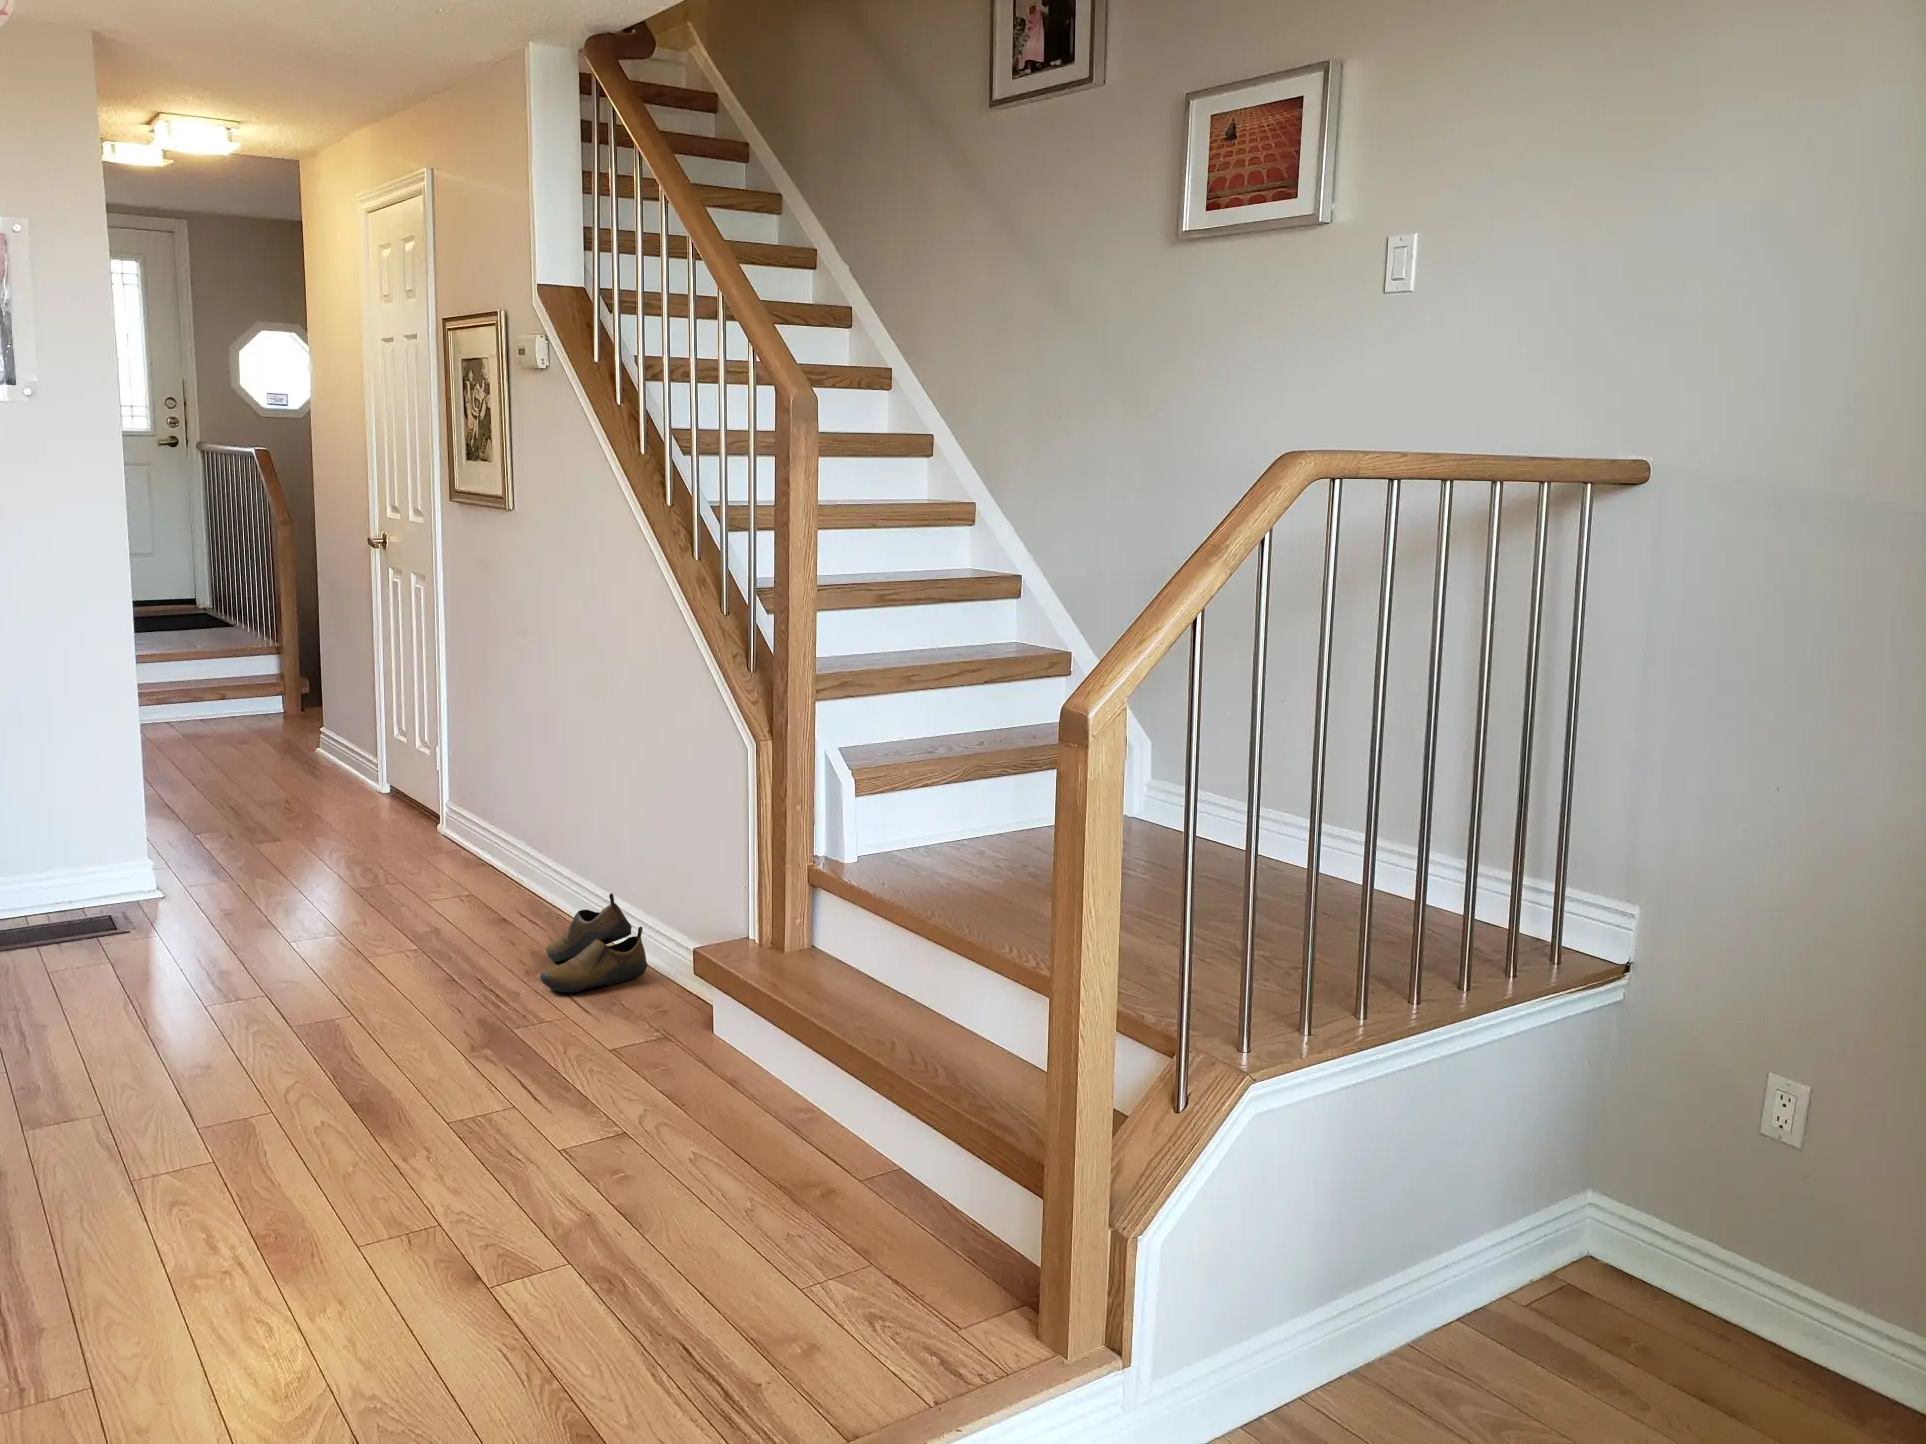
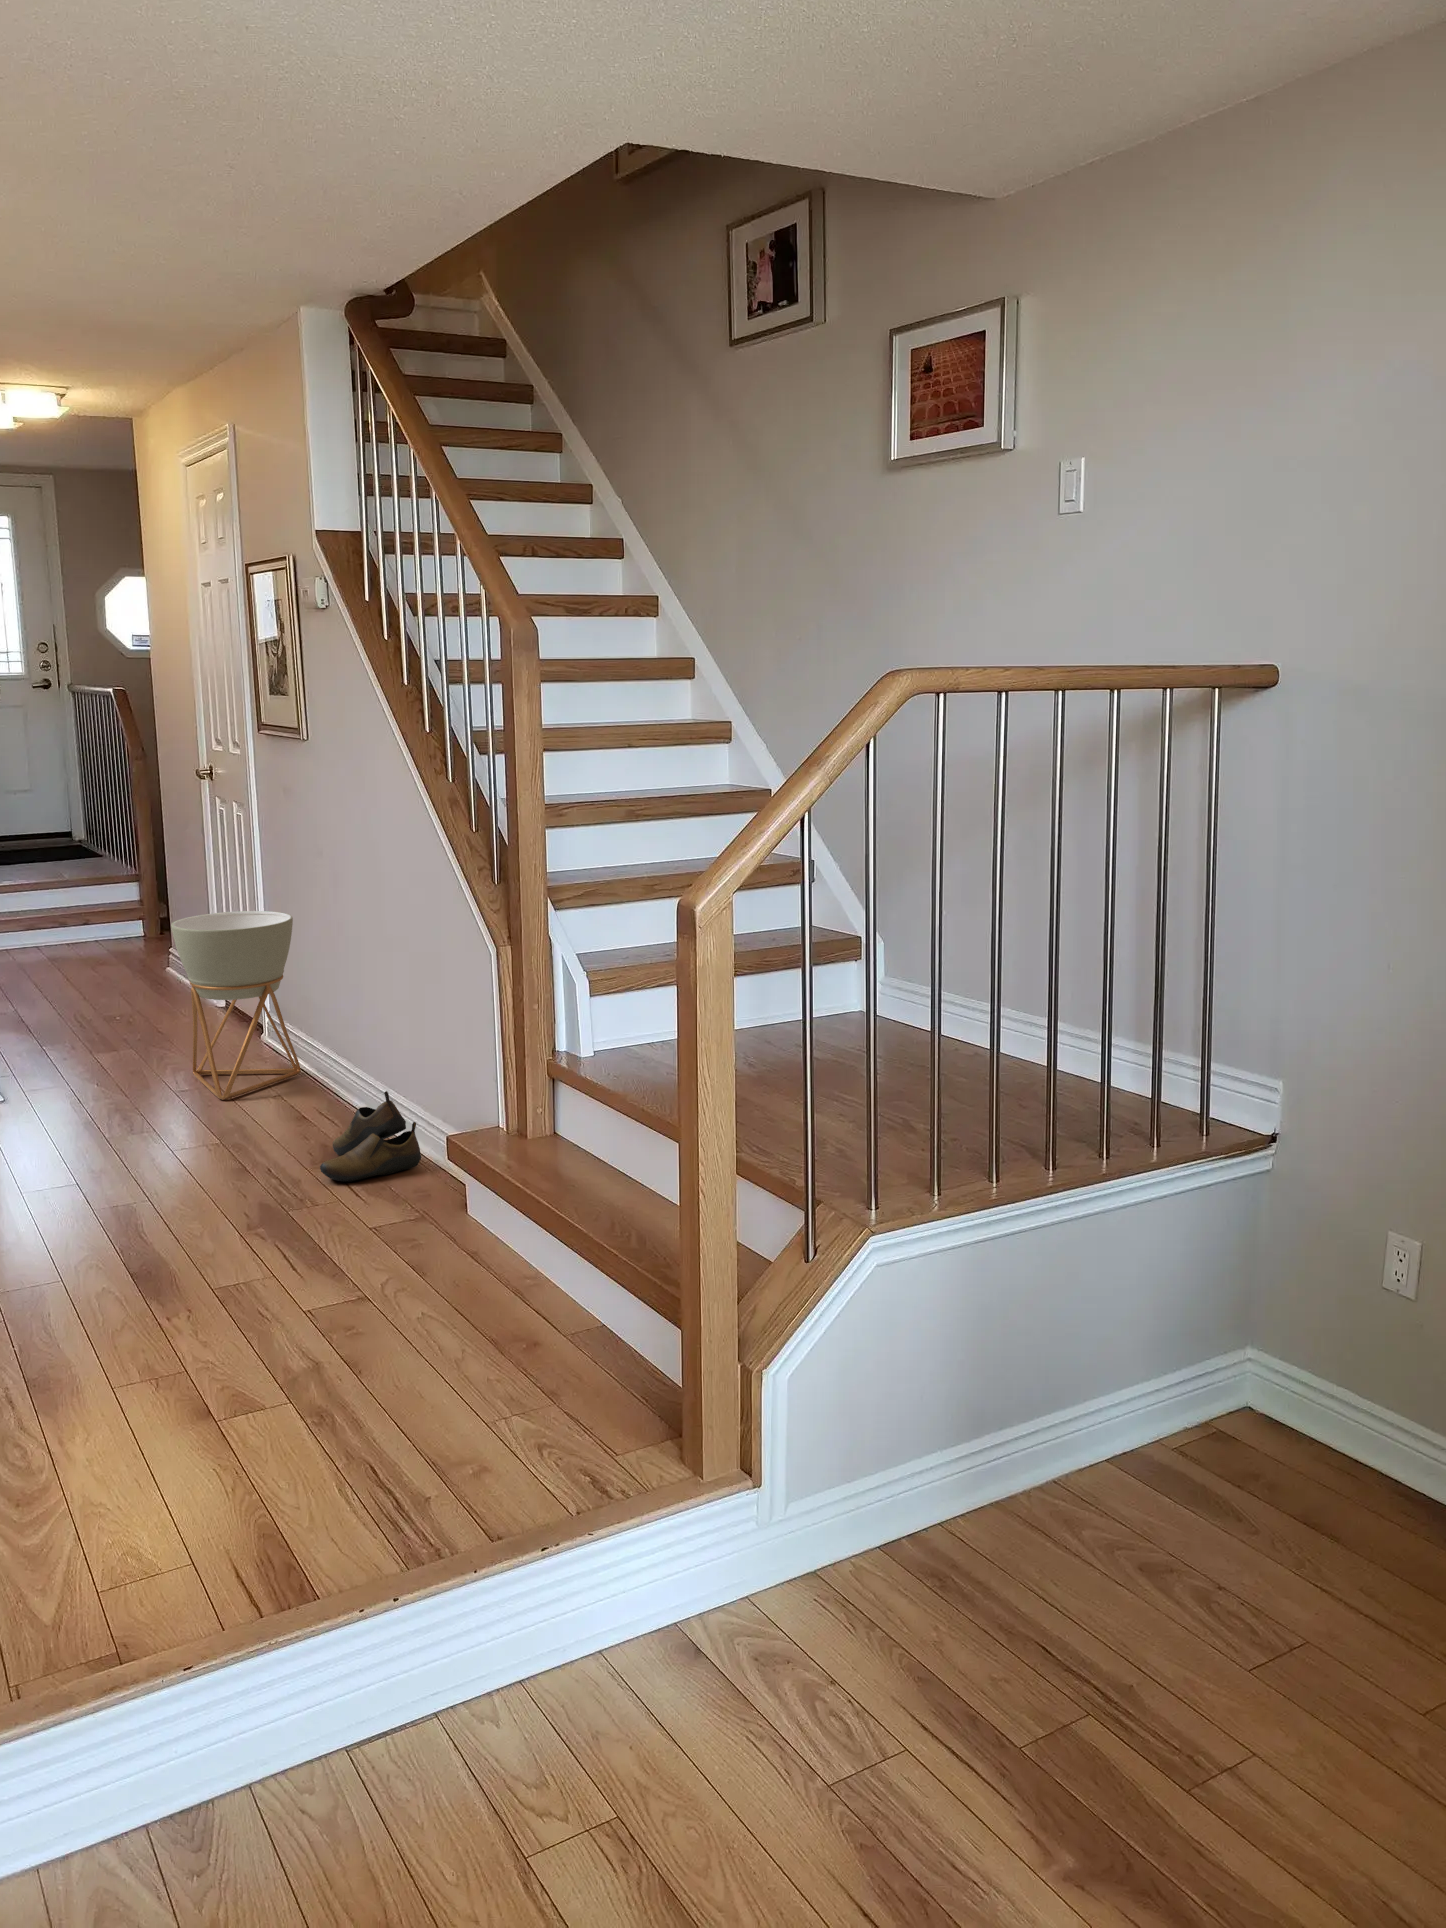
planter: none [356,692,491,896] -> present [171,911,301,1100]

